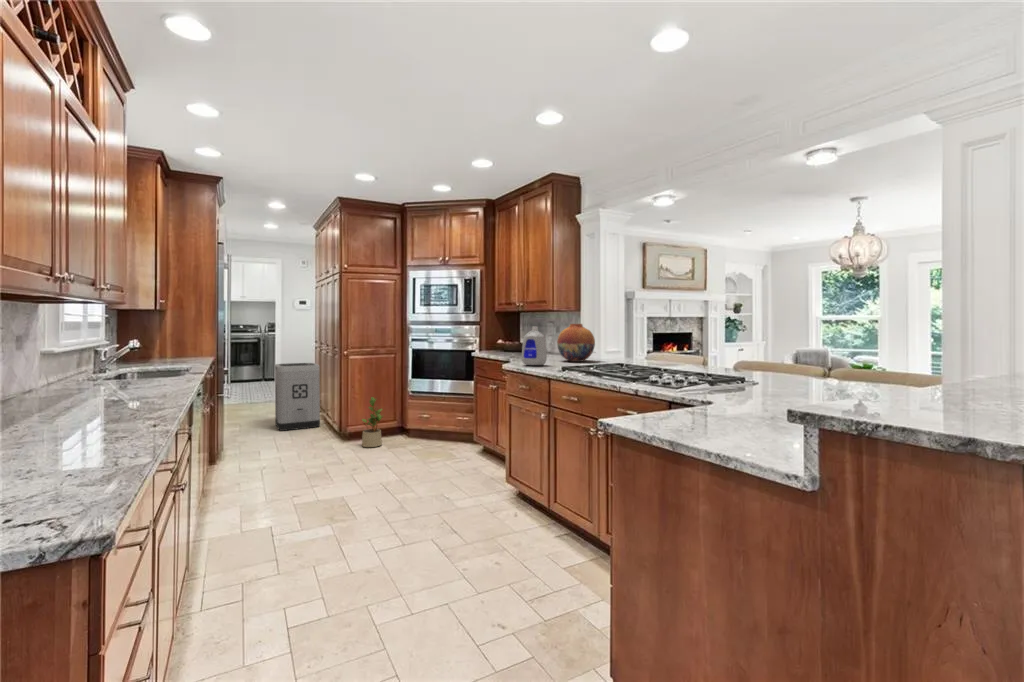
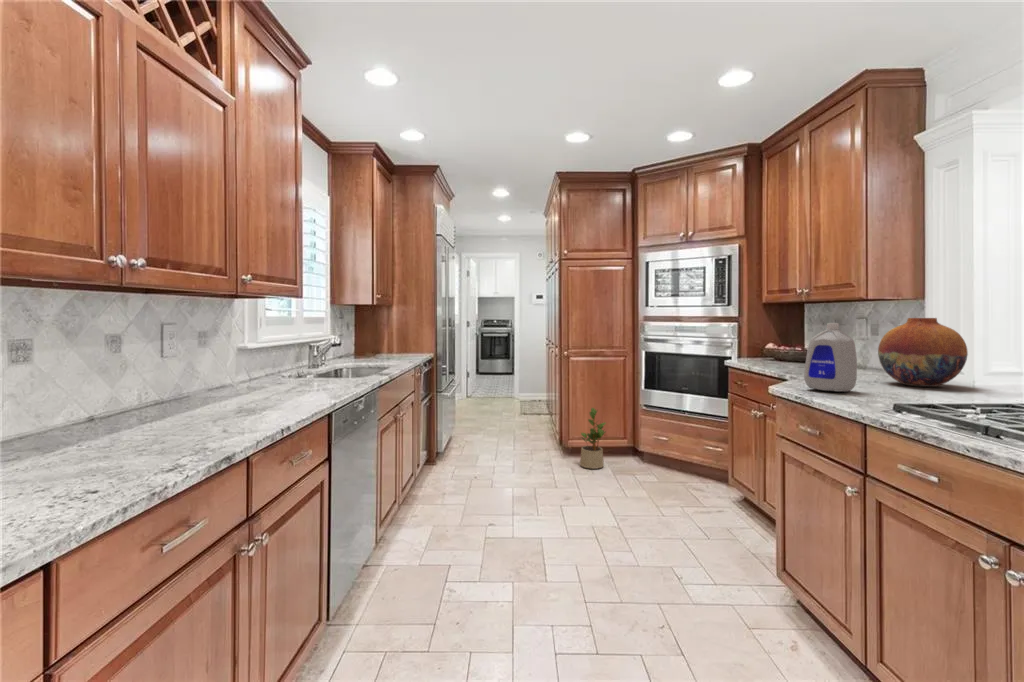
trash can: present [275,363,320,431] -> none [505,362,547,433]

